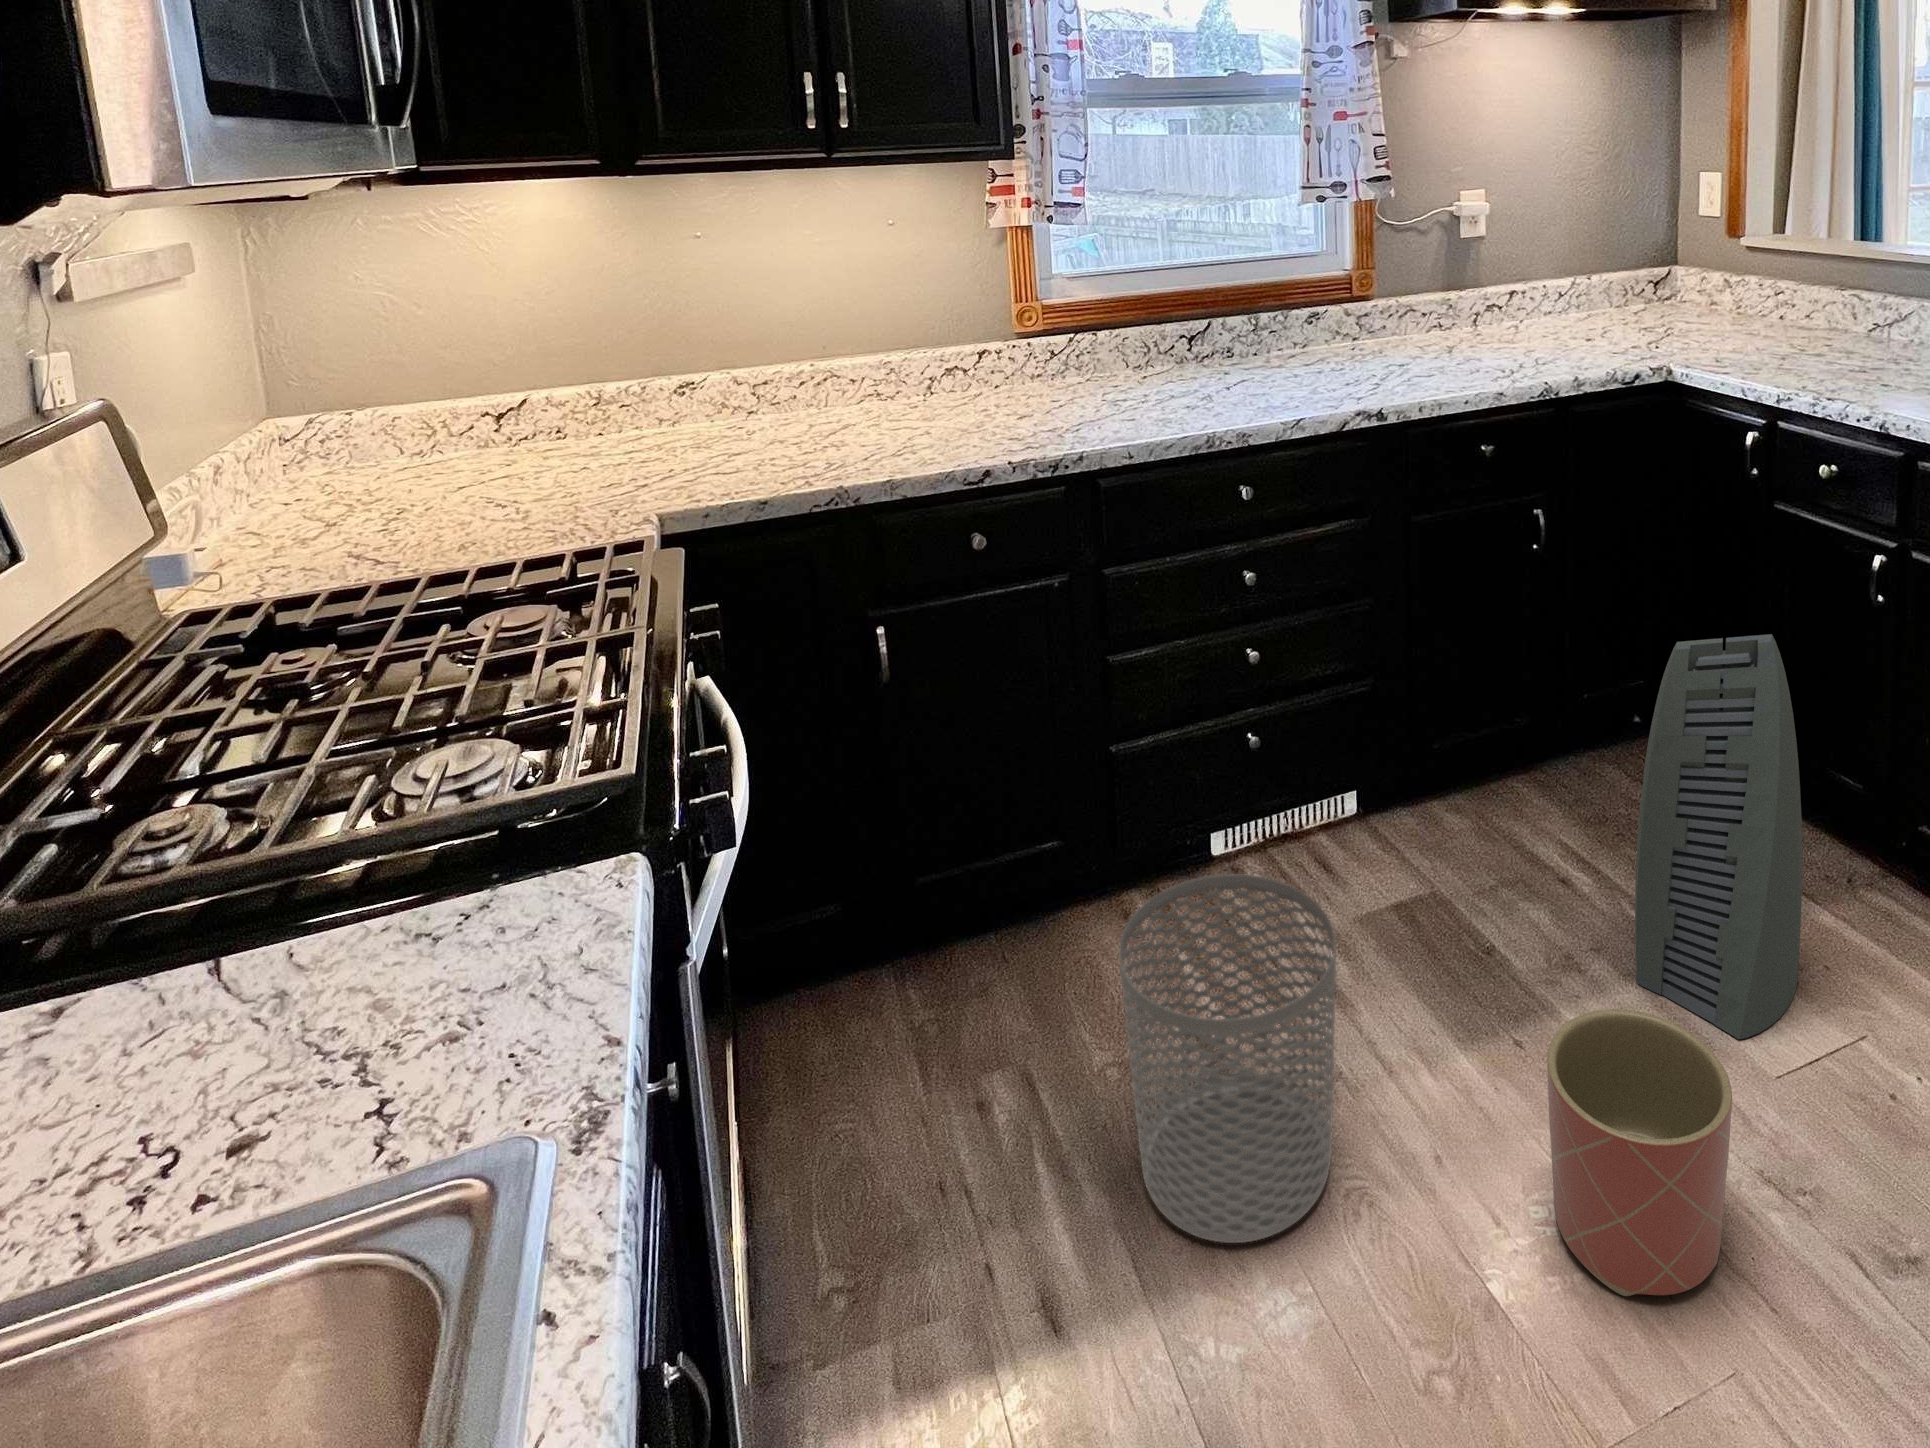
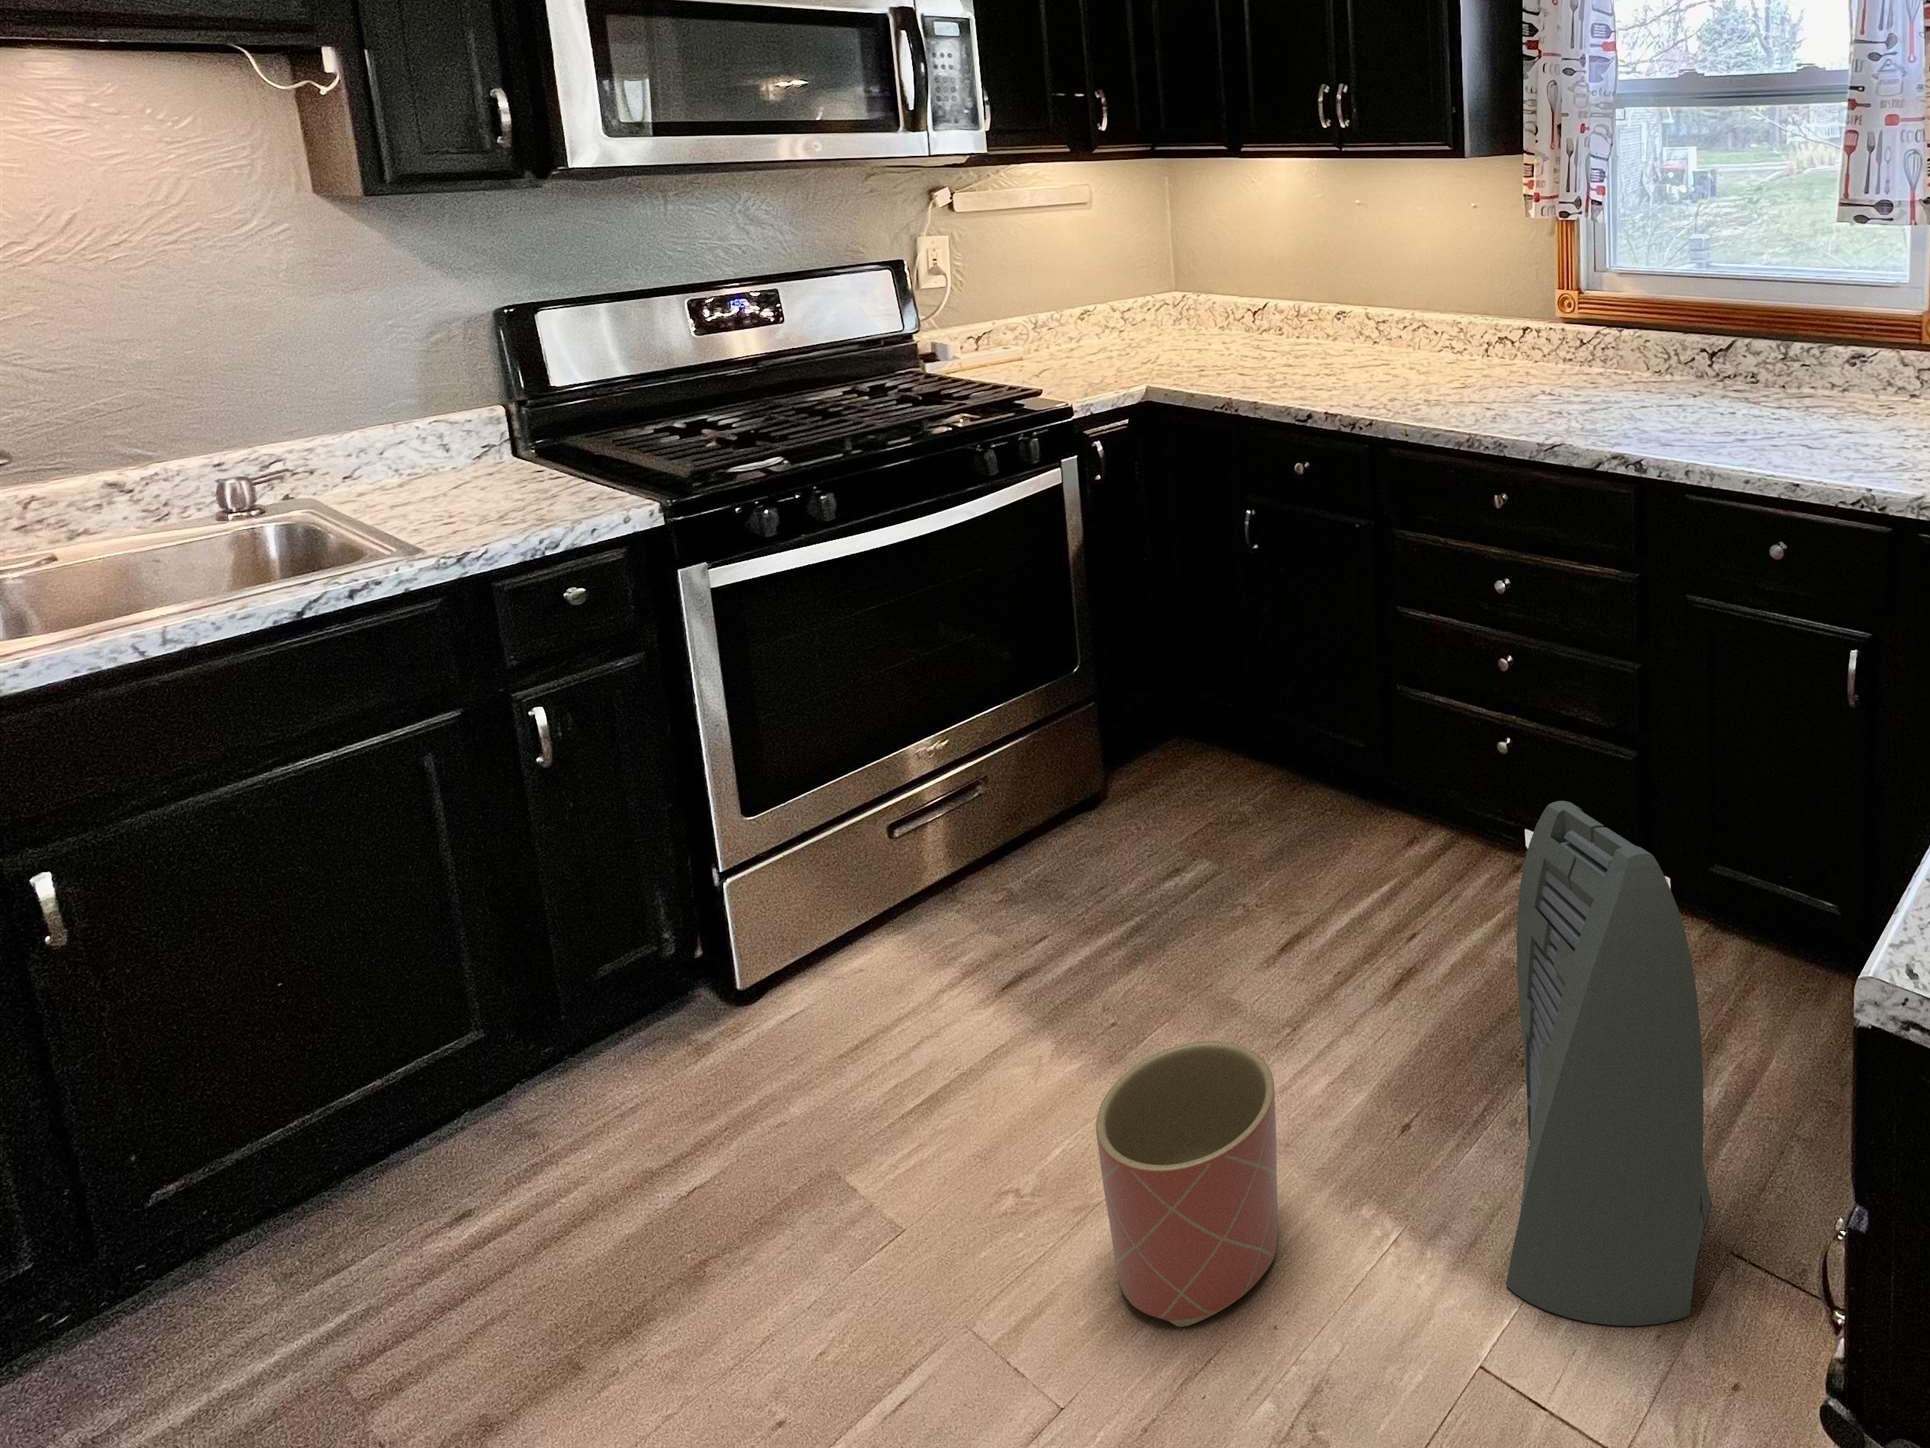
waste bin: present [1119,874,1336,1243] -> none [1067,769,1254,1052]

